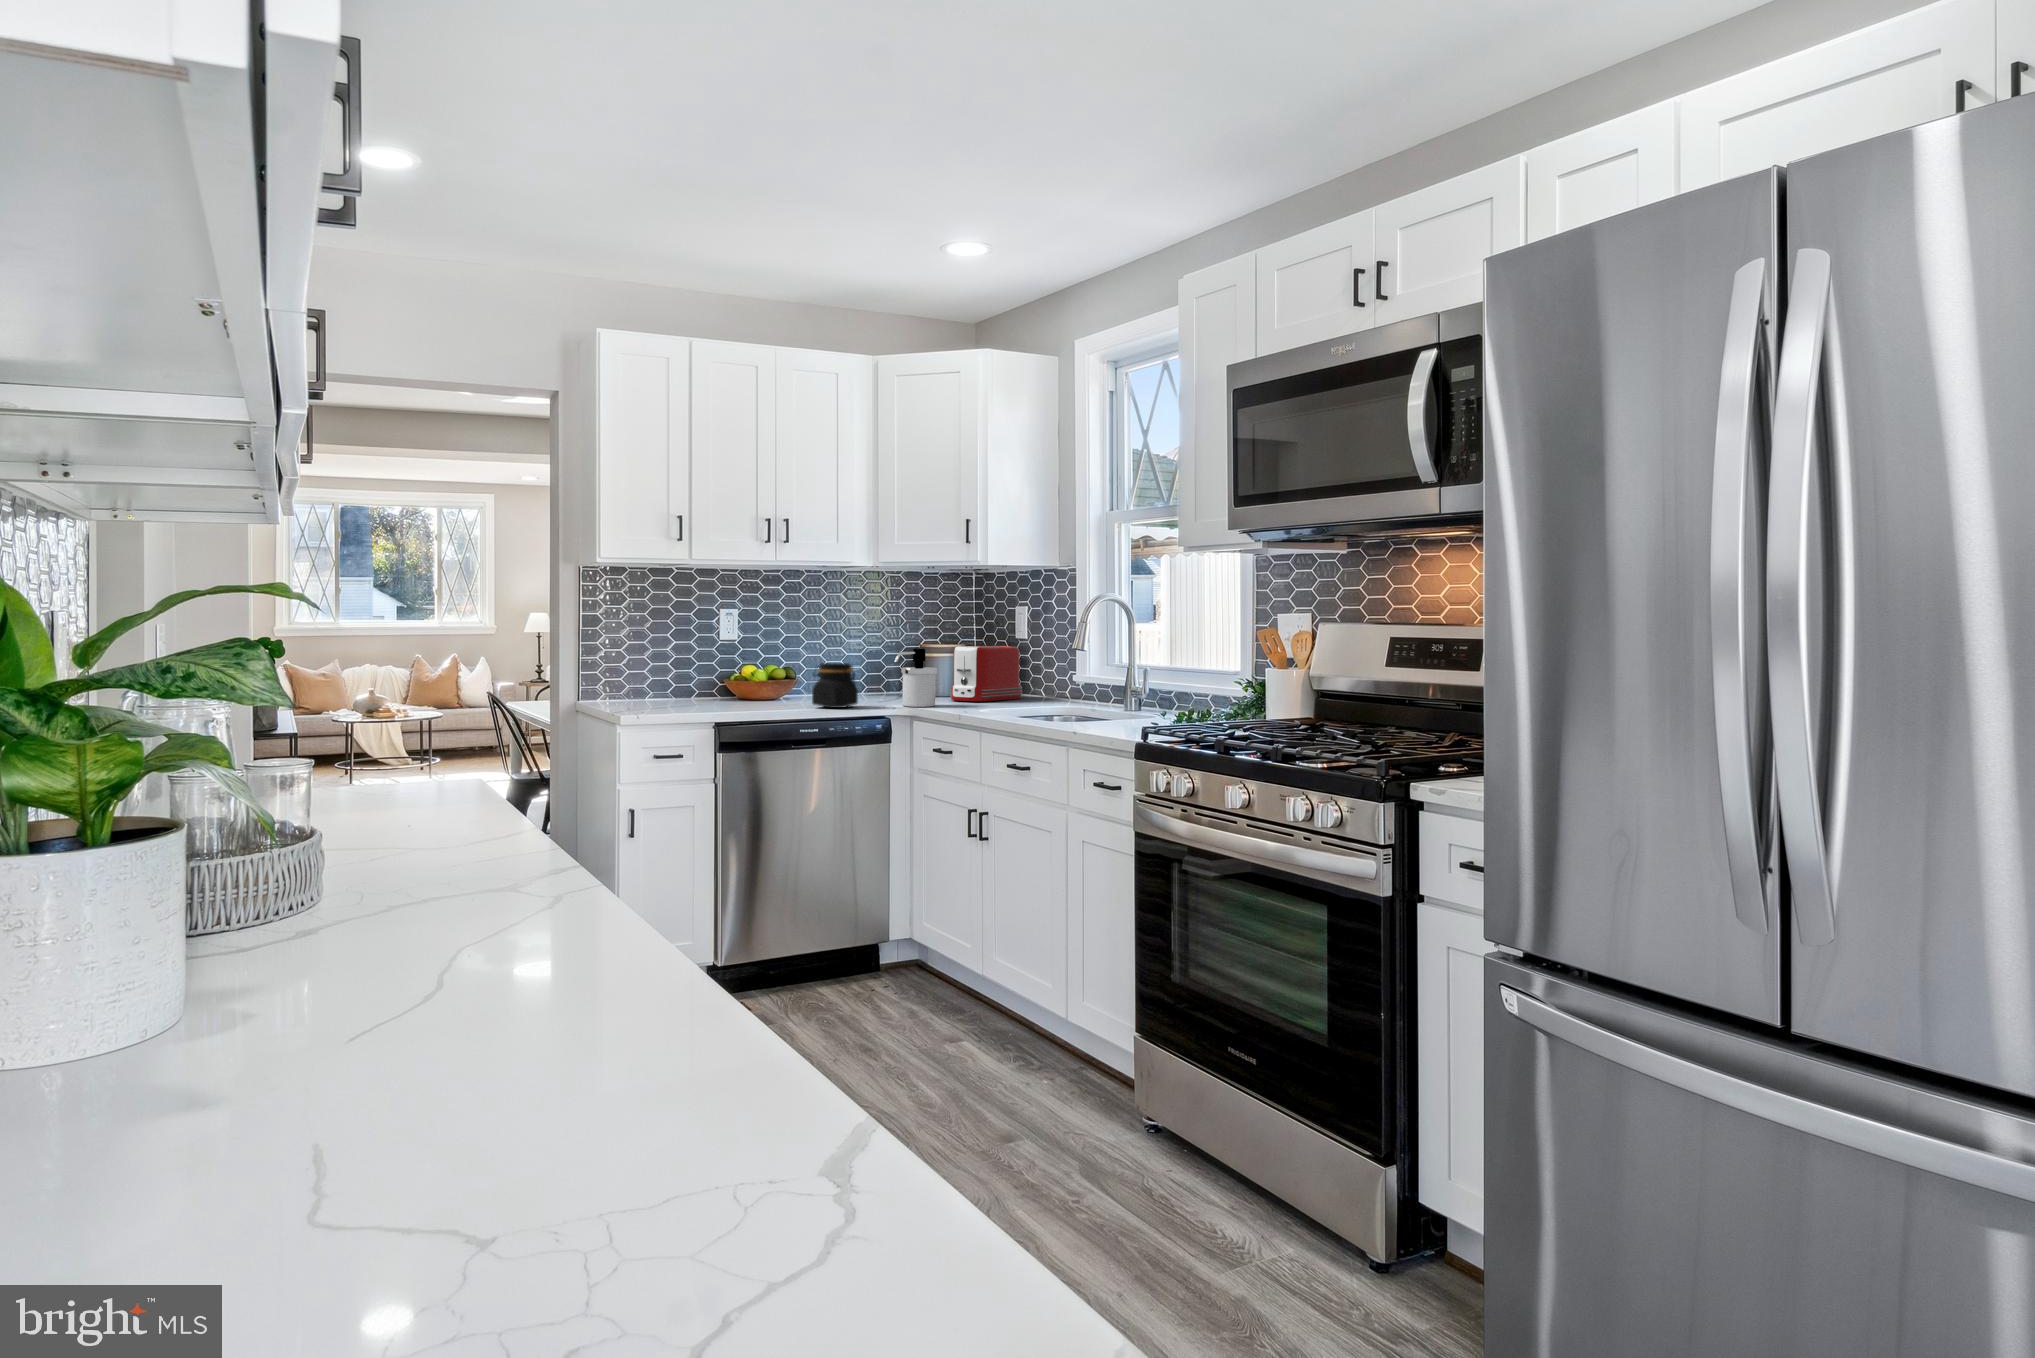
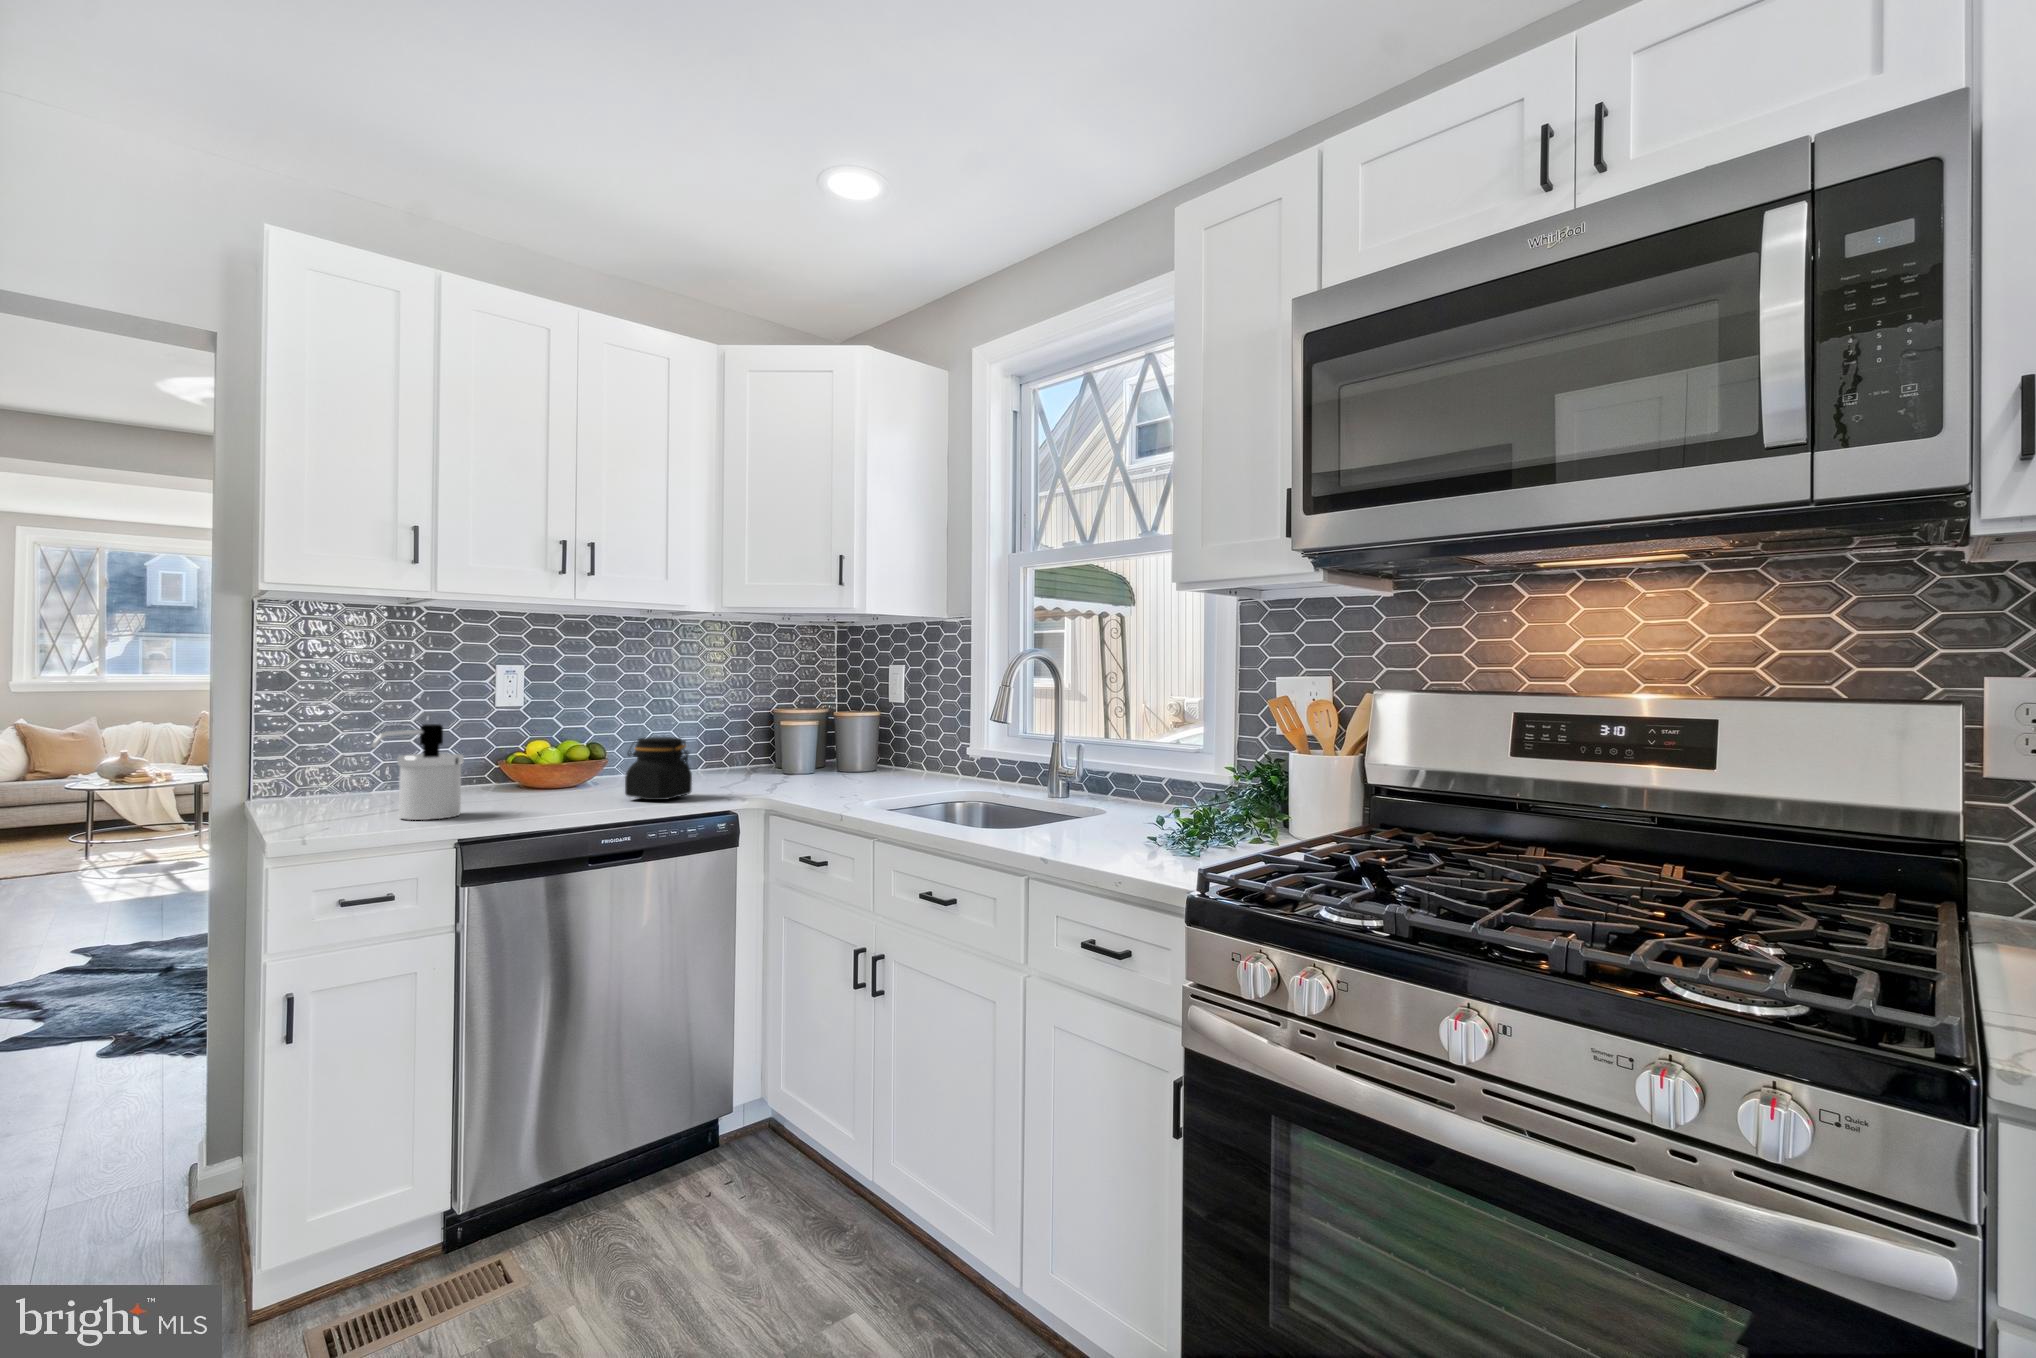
toaster: present [950,646,1022,701] -> none [814,712,903,784]
soap dispenser: present [894,648,937,707] -> present [371,724,464,820]

